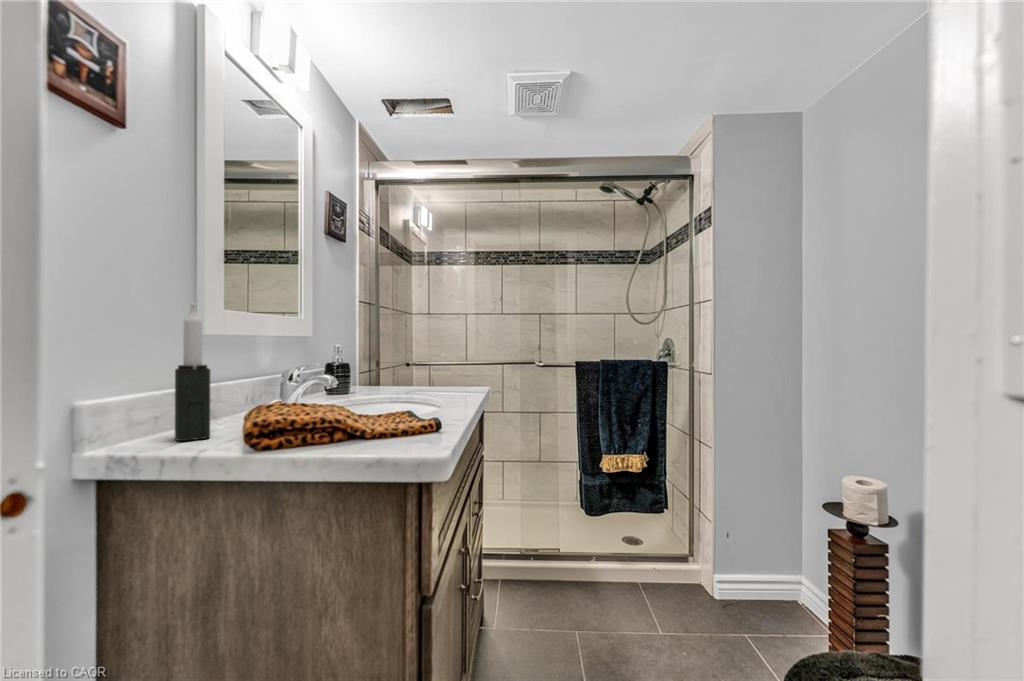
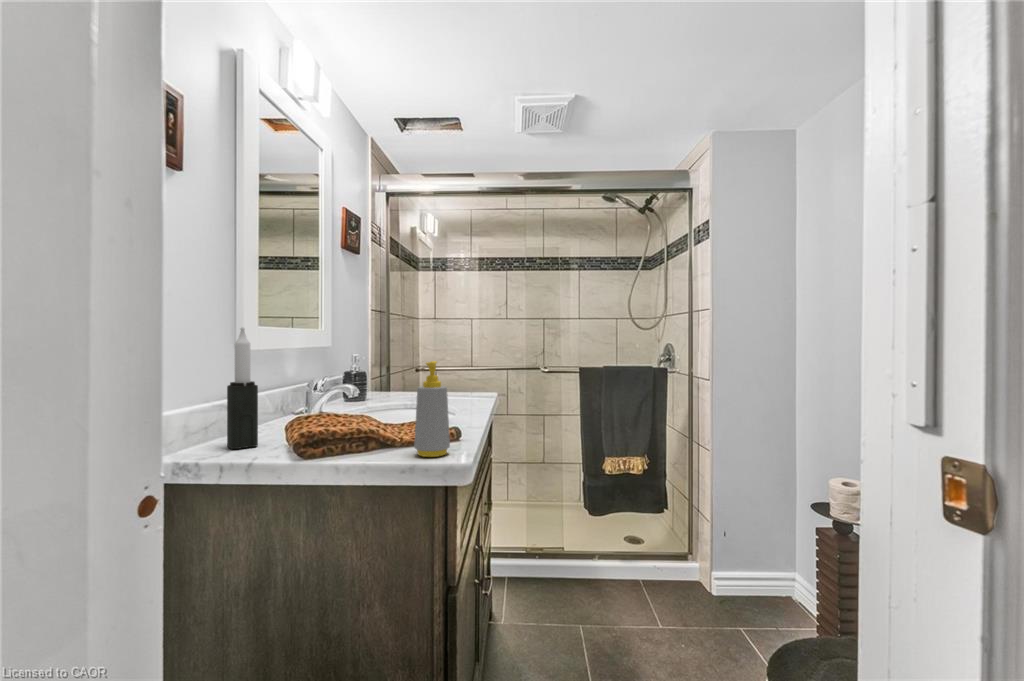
soap bottle: none [385,339,426,449] -> present [414,361,450,457]

